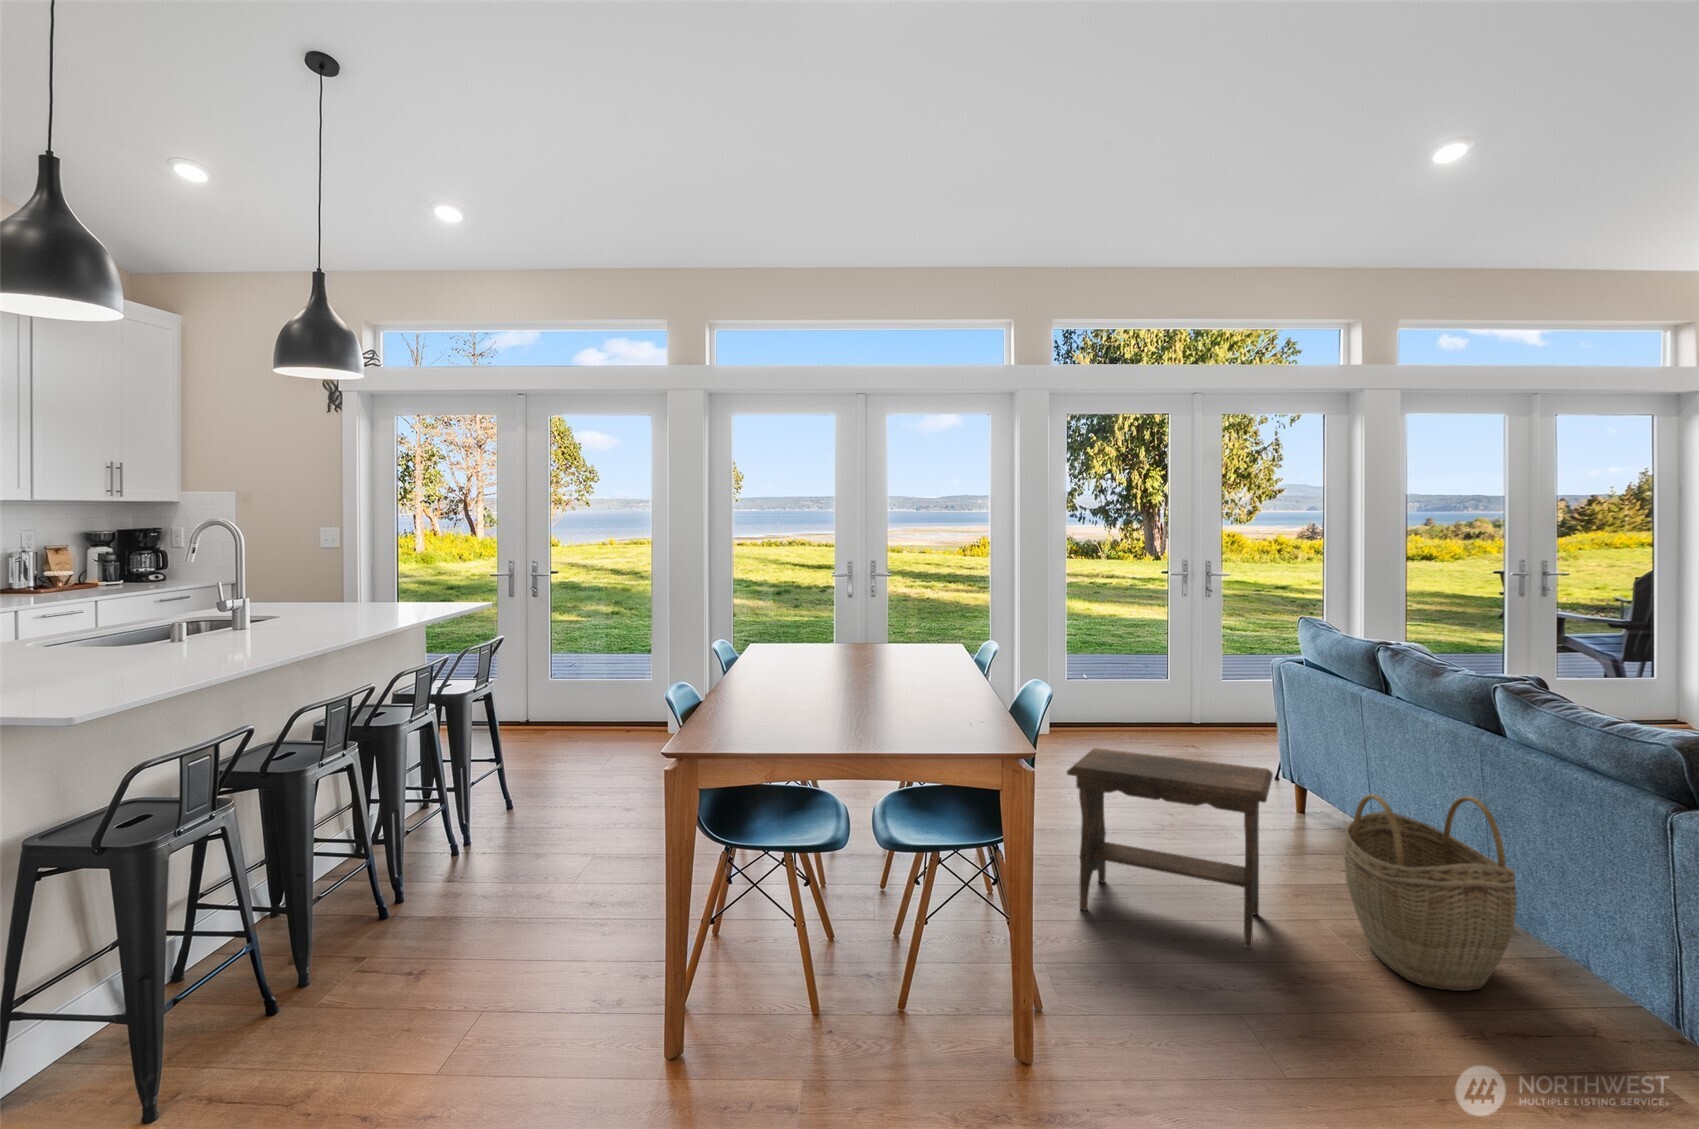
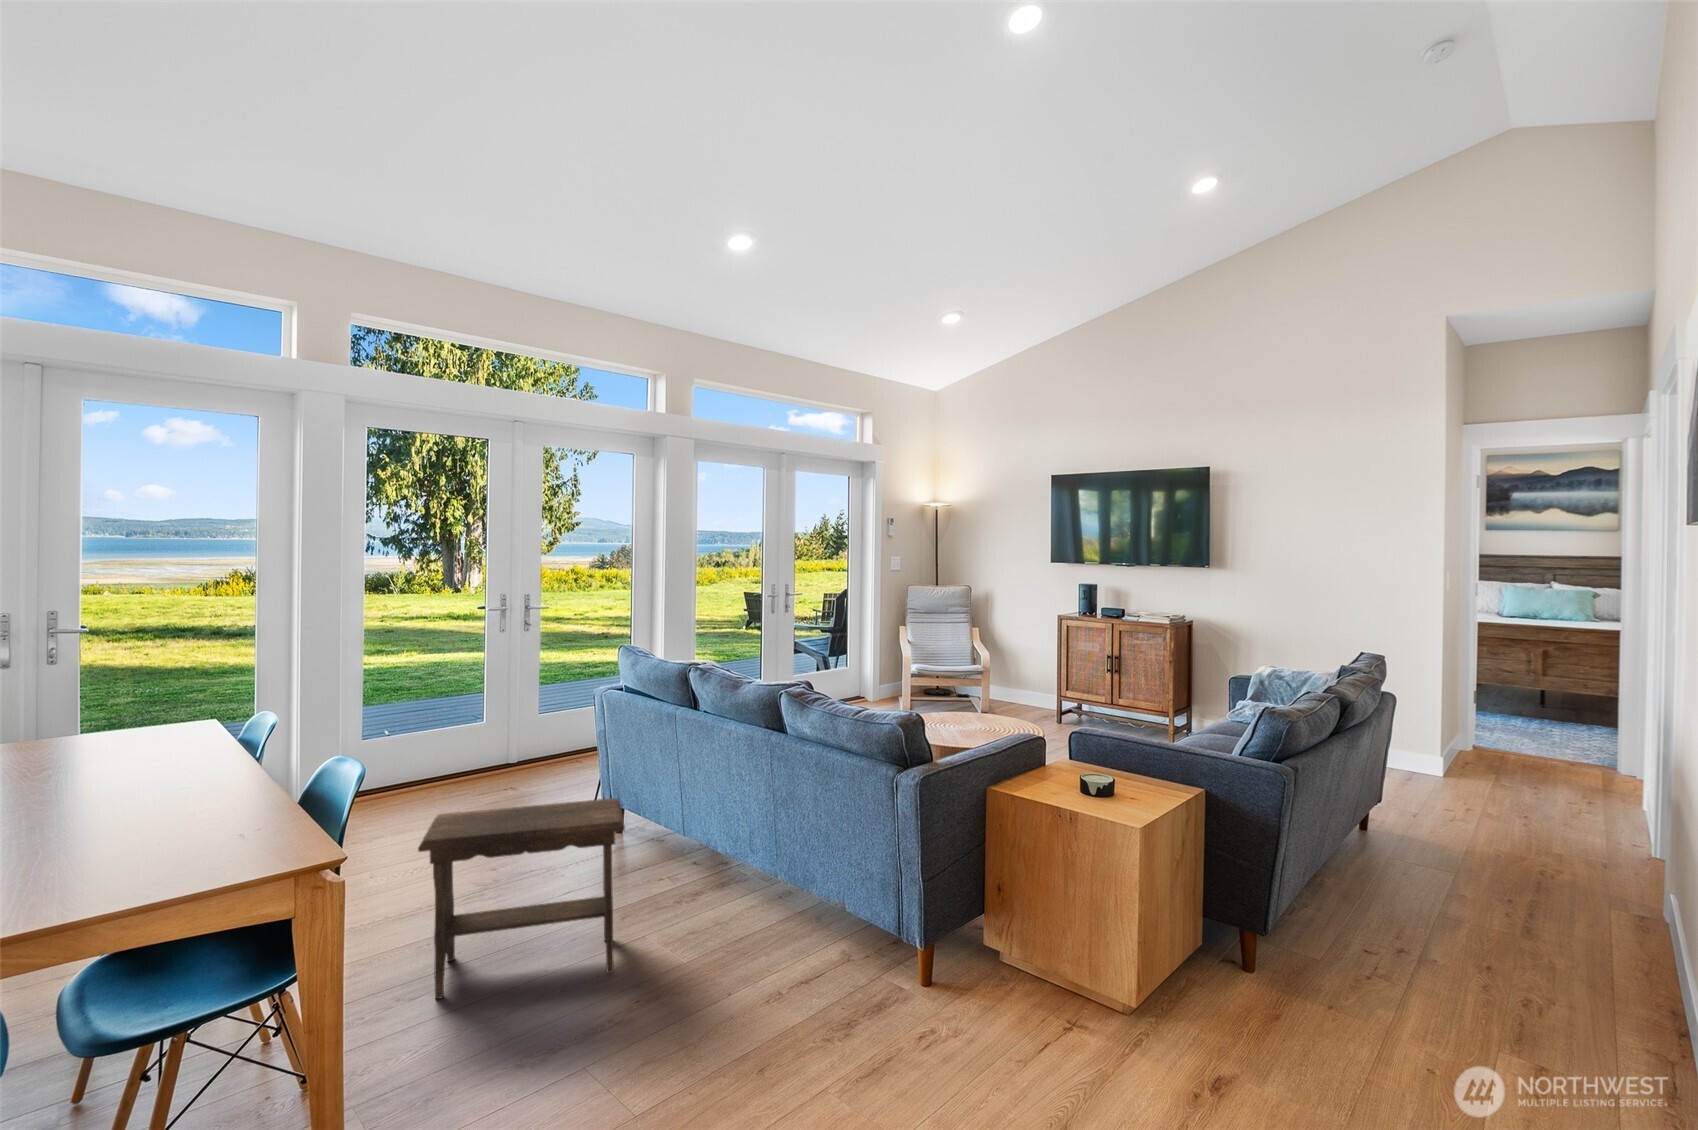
woven basket: present [1344,794,1517,991] -> none [680,787,800,952]

